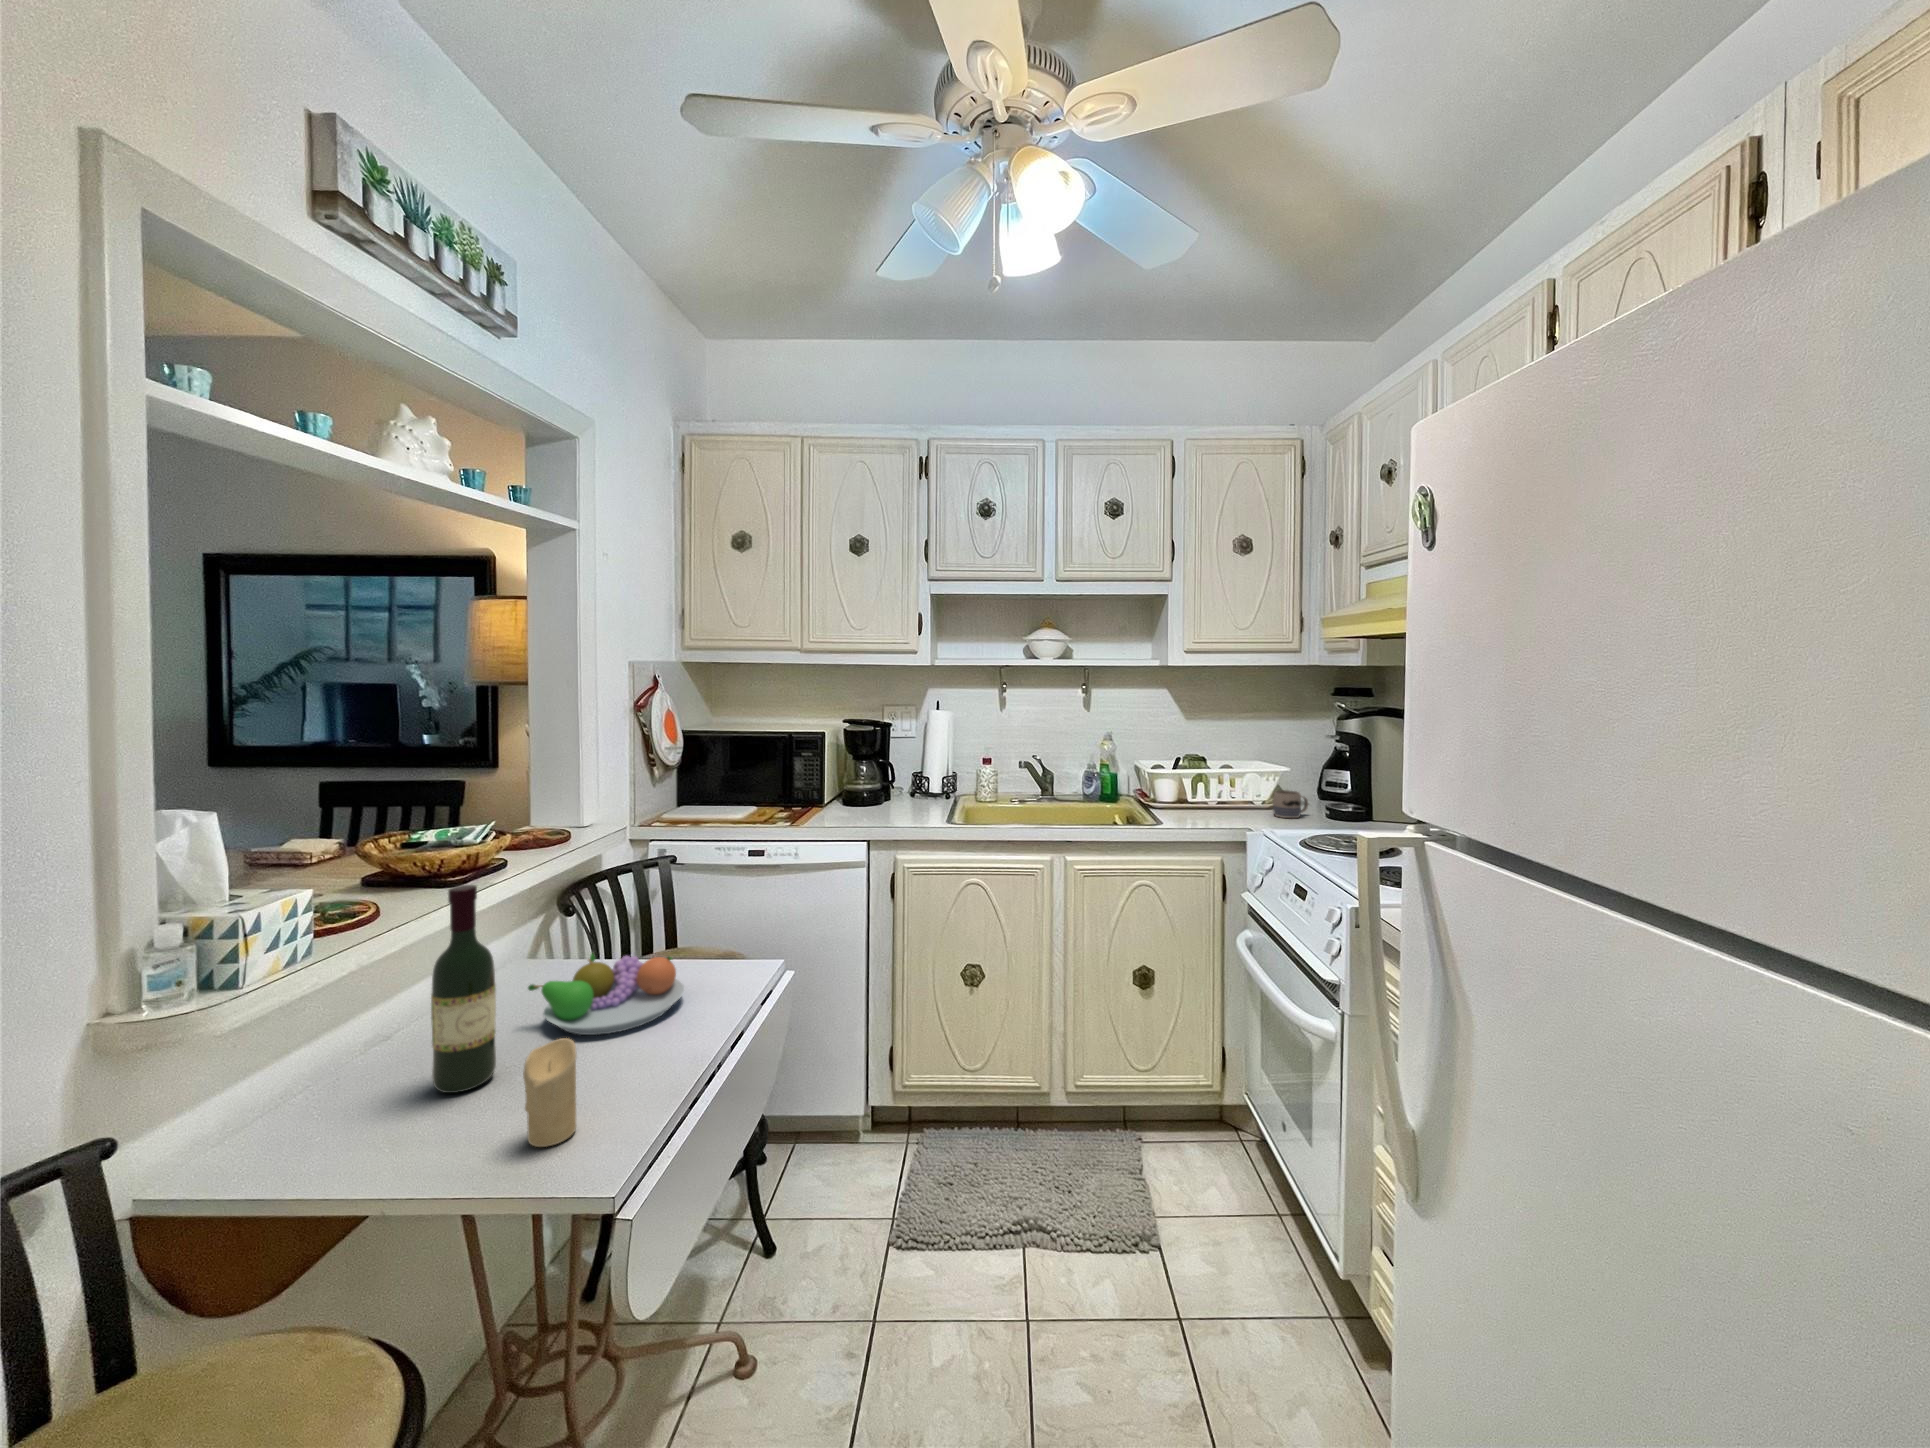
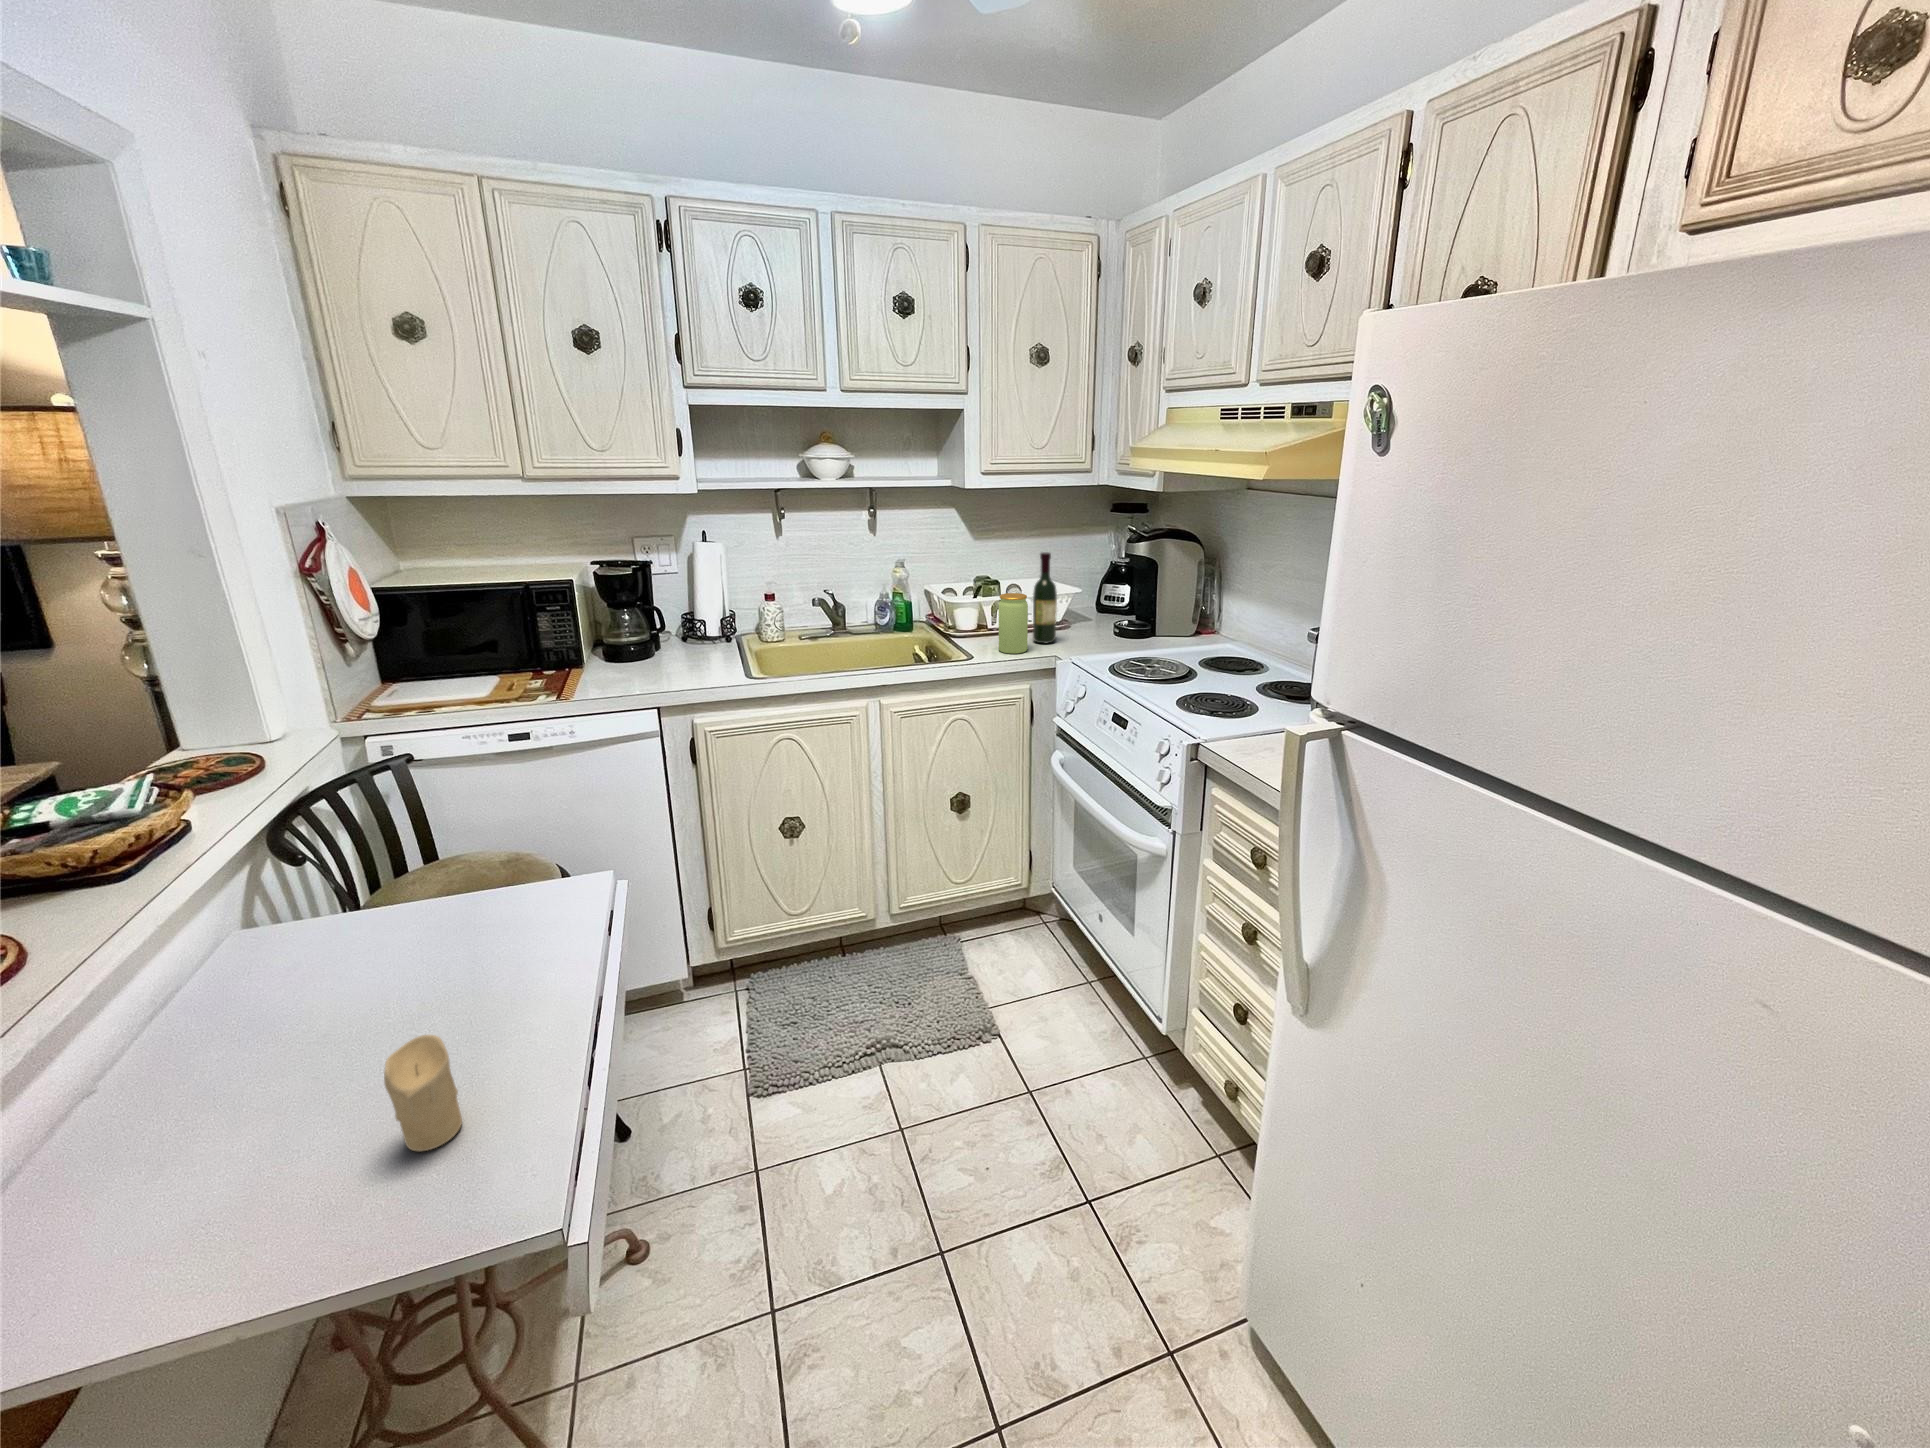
jar: none [1192,764,1223,824] -> present [999,593,1028,654]
mug: present [1273,790,1308,818] -> none [1071,612,1102,640]
wine bottle: present [431,885,496,1093] -> present [1033,552,1057,643]
fruit bowl: present [528,954,684,1035] -> none [302,894,510,1005]

